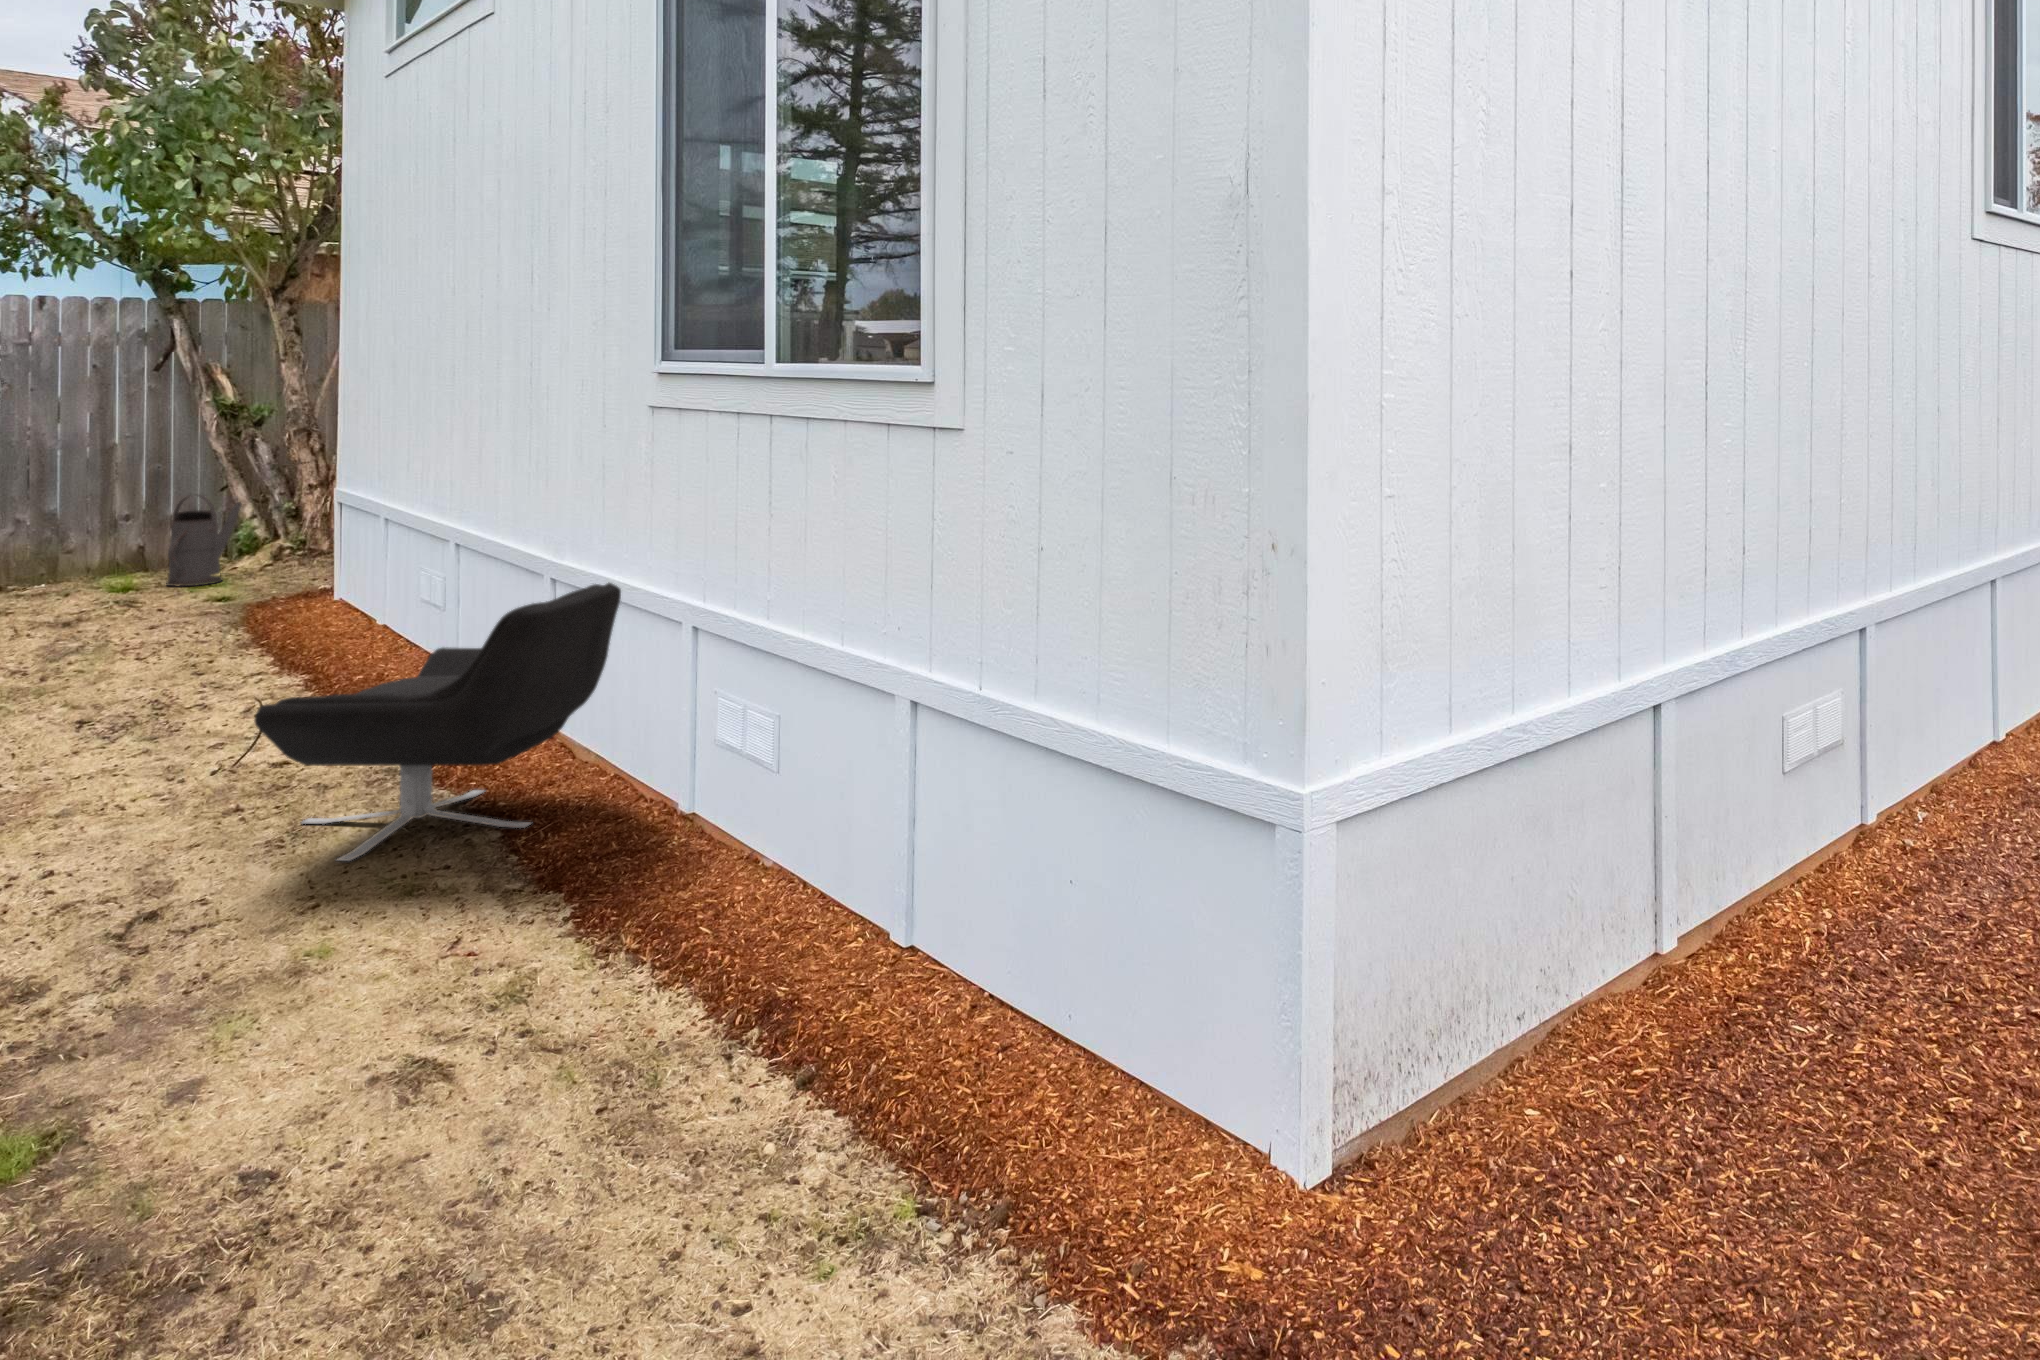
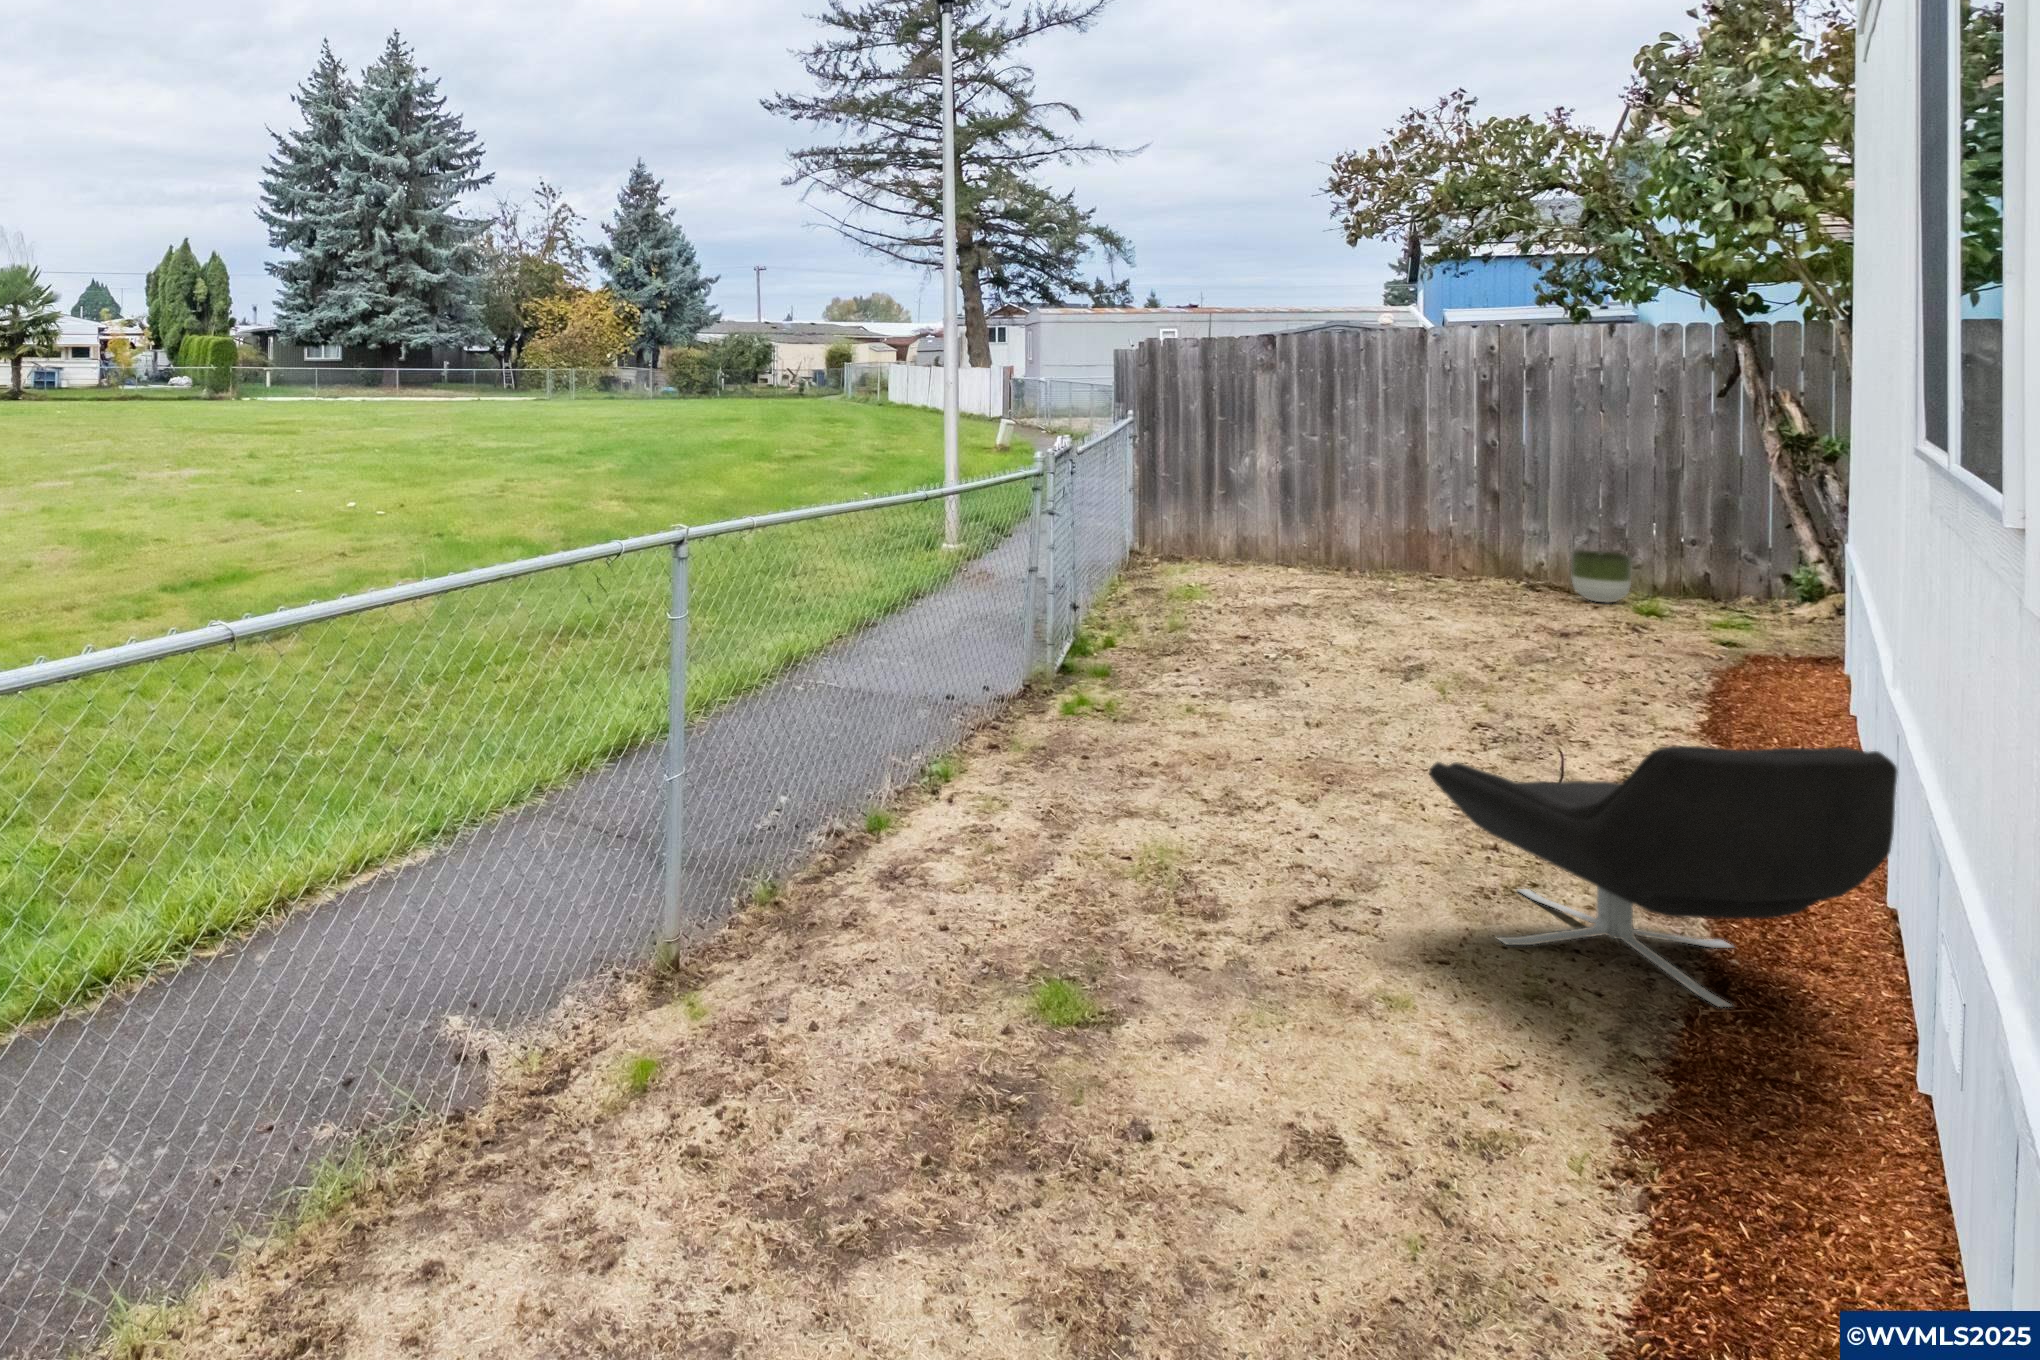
watering can: present [166,495,242,586] -> none [1710,527,1812,624]
planter: none [16,541,82,596] -> present [1571,550,1632,602]

